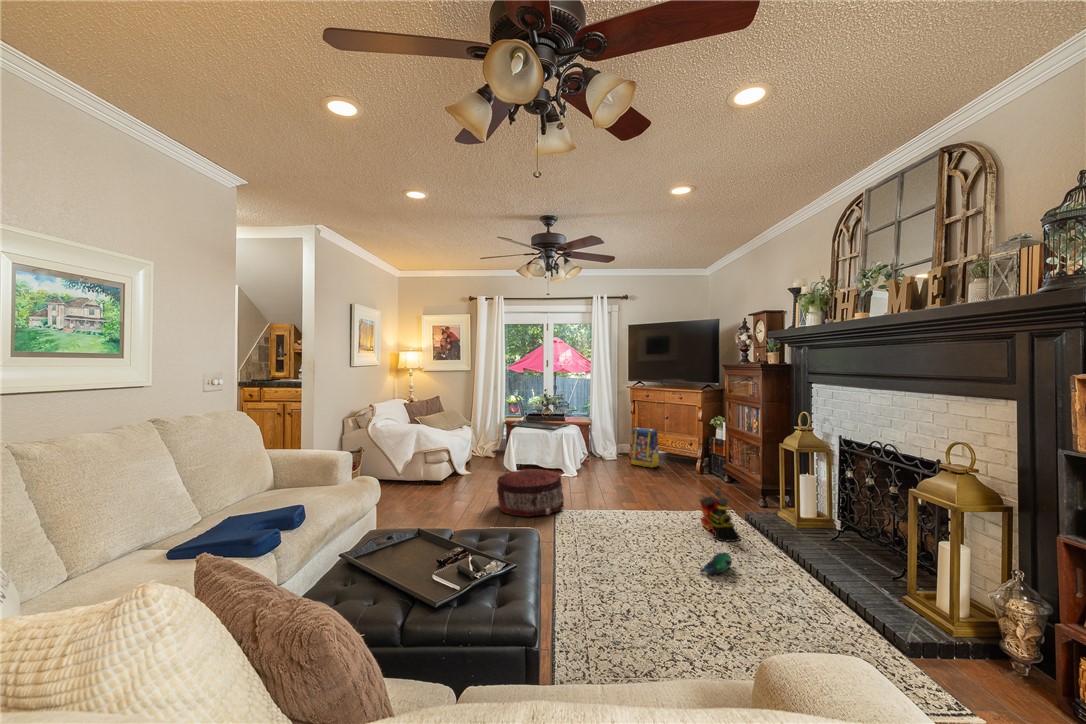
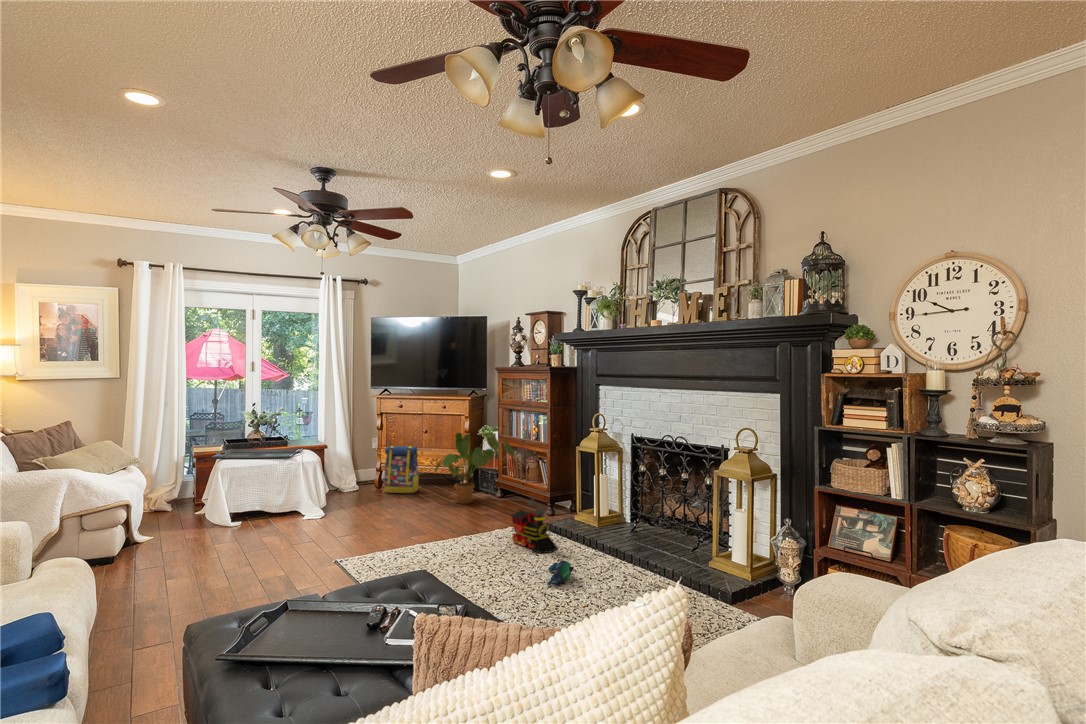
house plant: none [664,421,733,483] -> present [435,432,514,504]
pouf: present [497,469,564,517] -> none [244,509,348,578]

